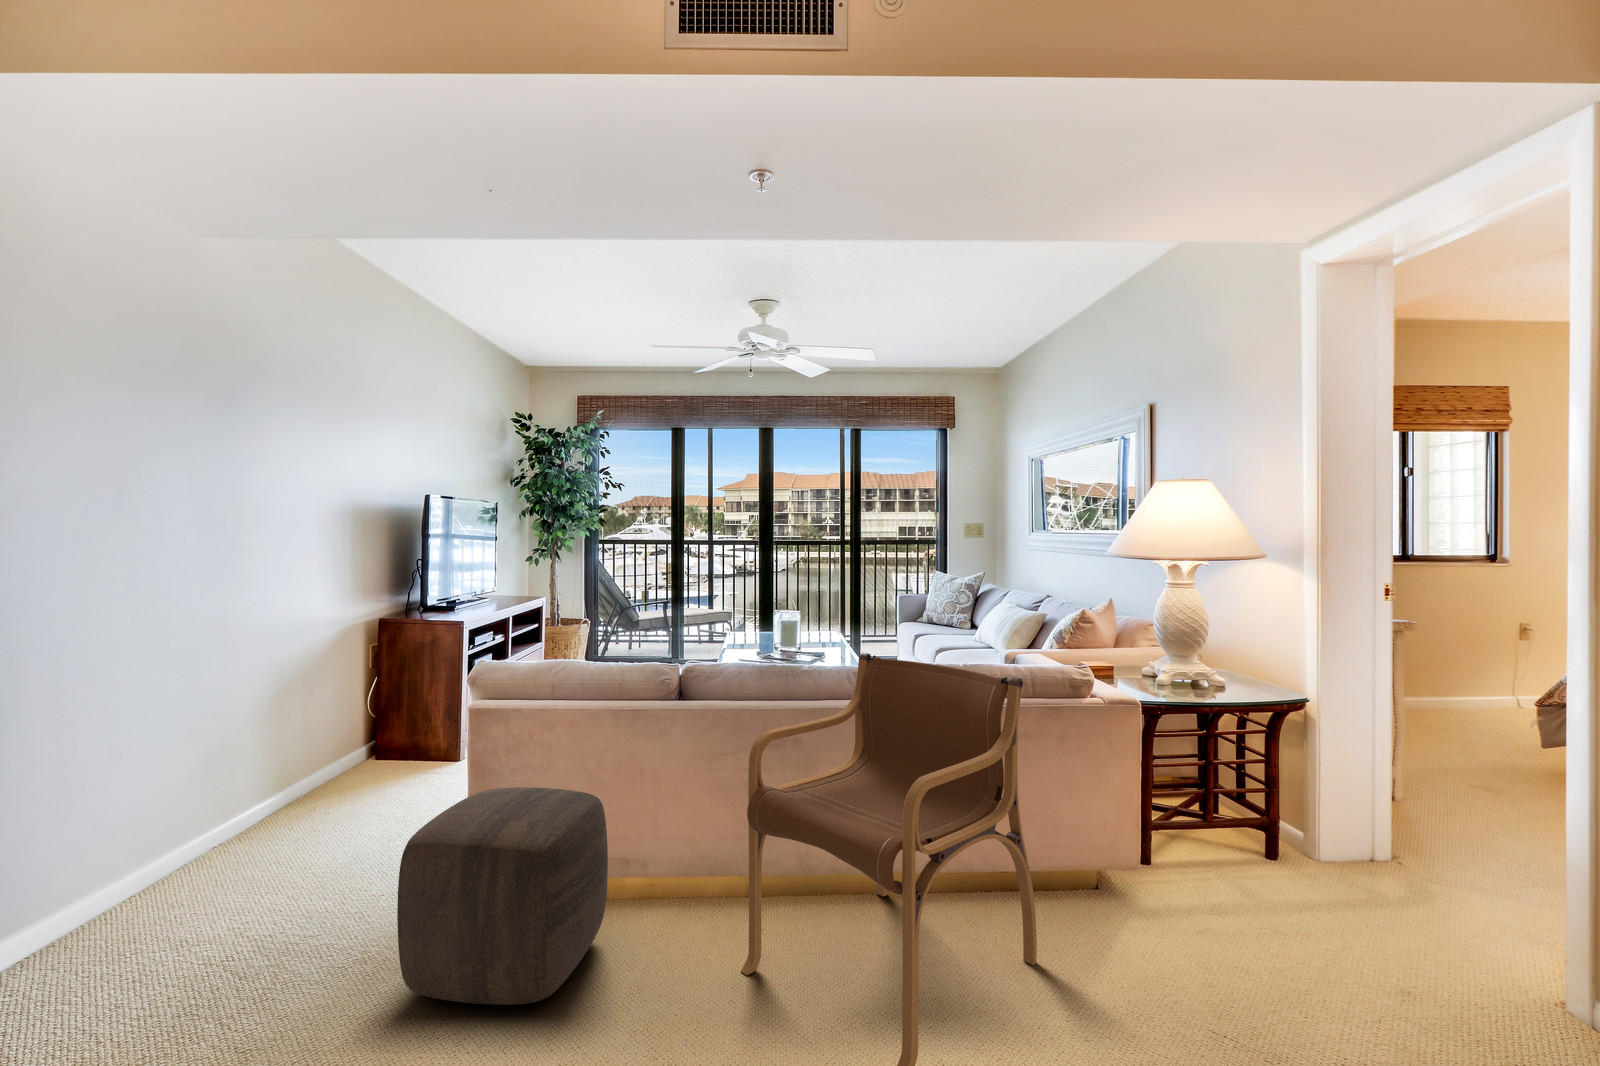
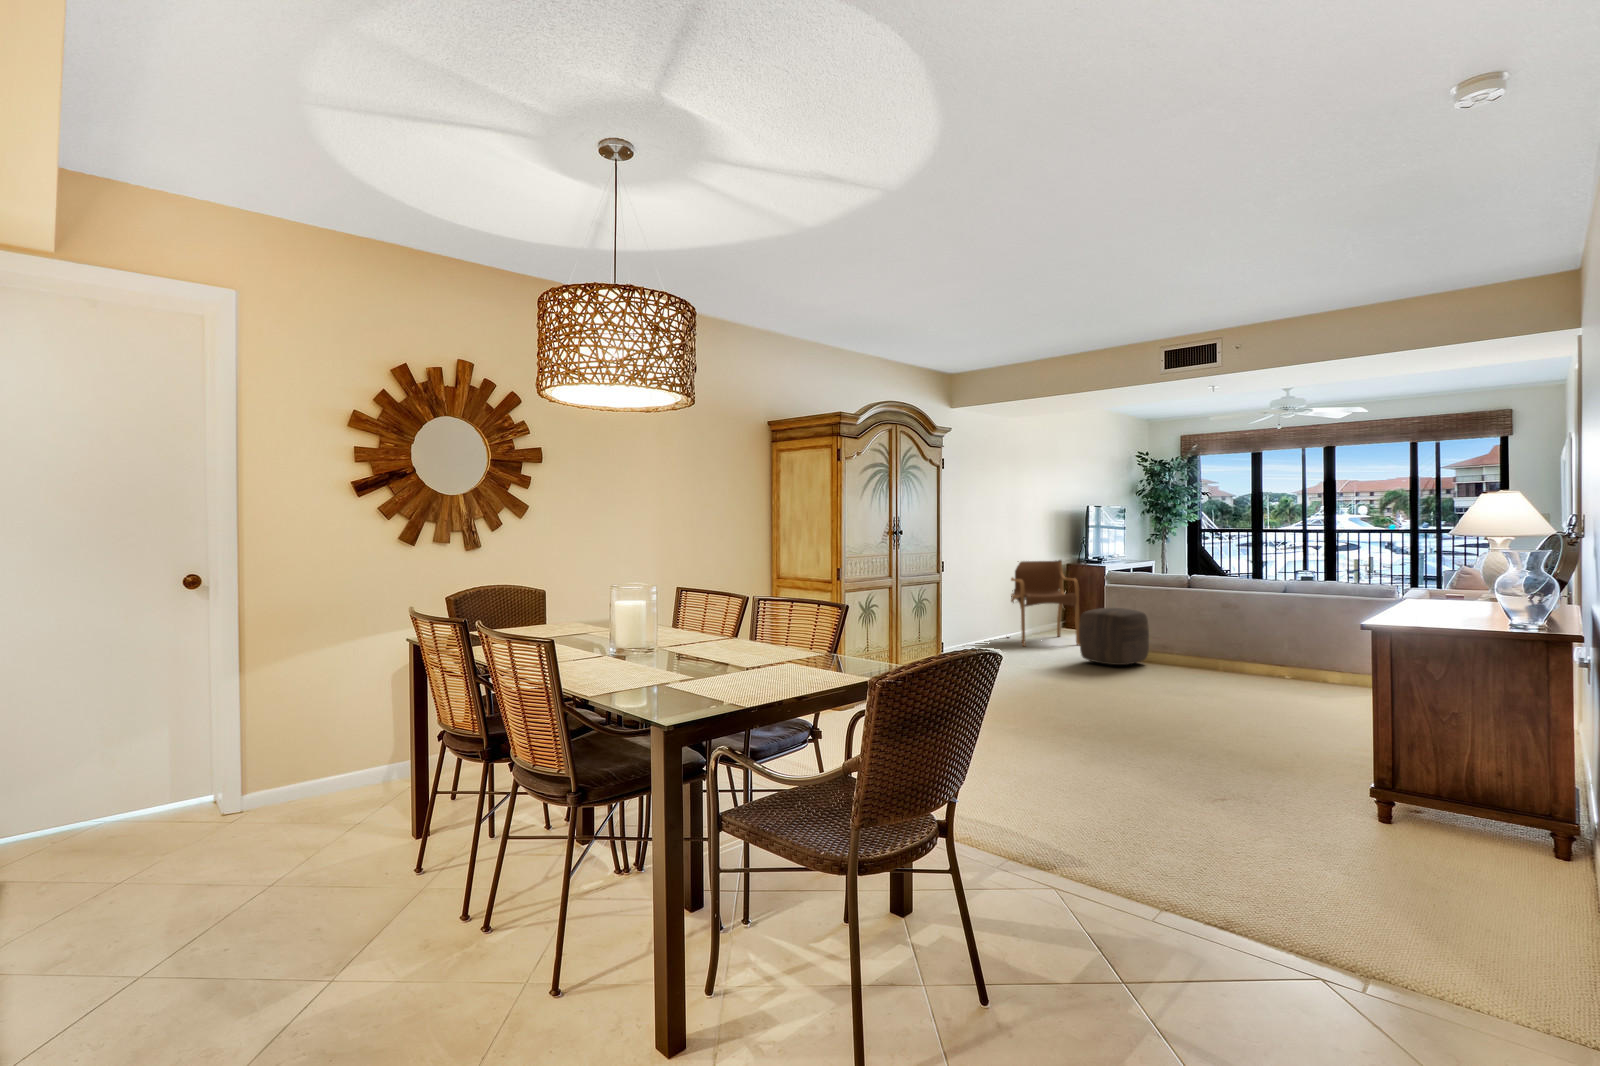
armchair: present [741,653,1037,1066] -> present [1011,560,1079,646]

